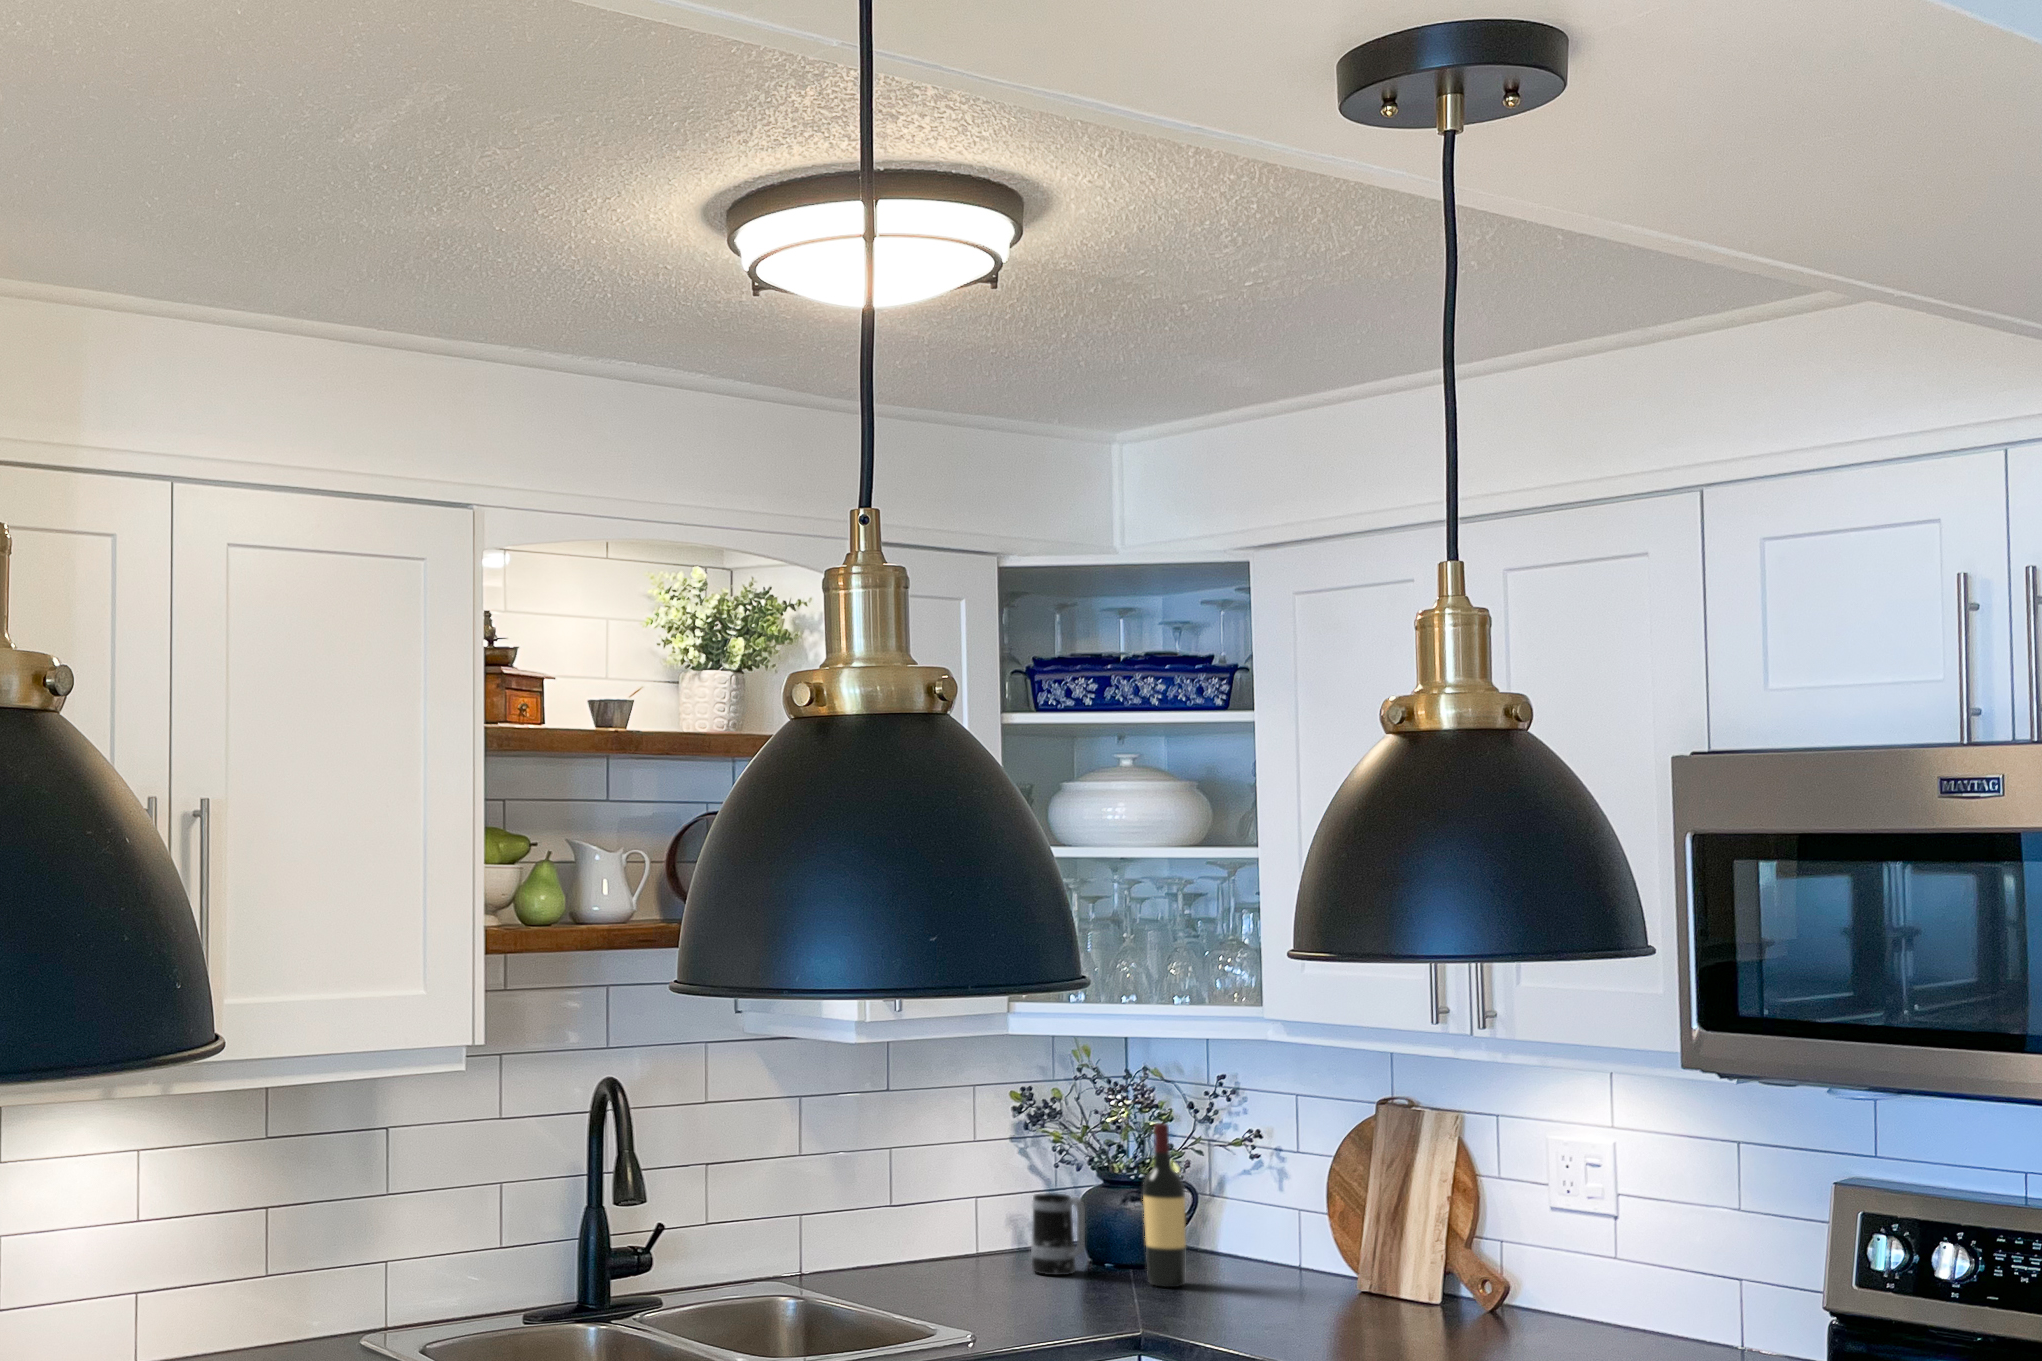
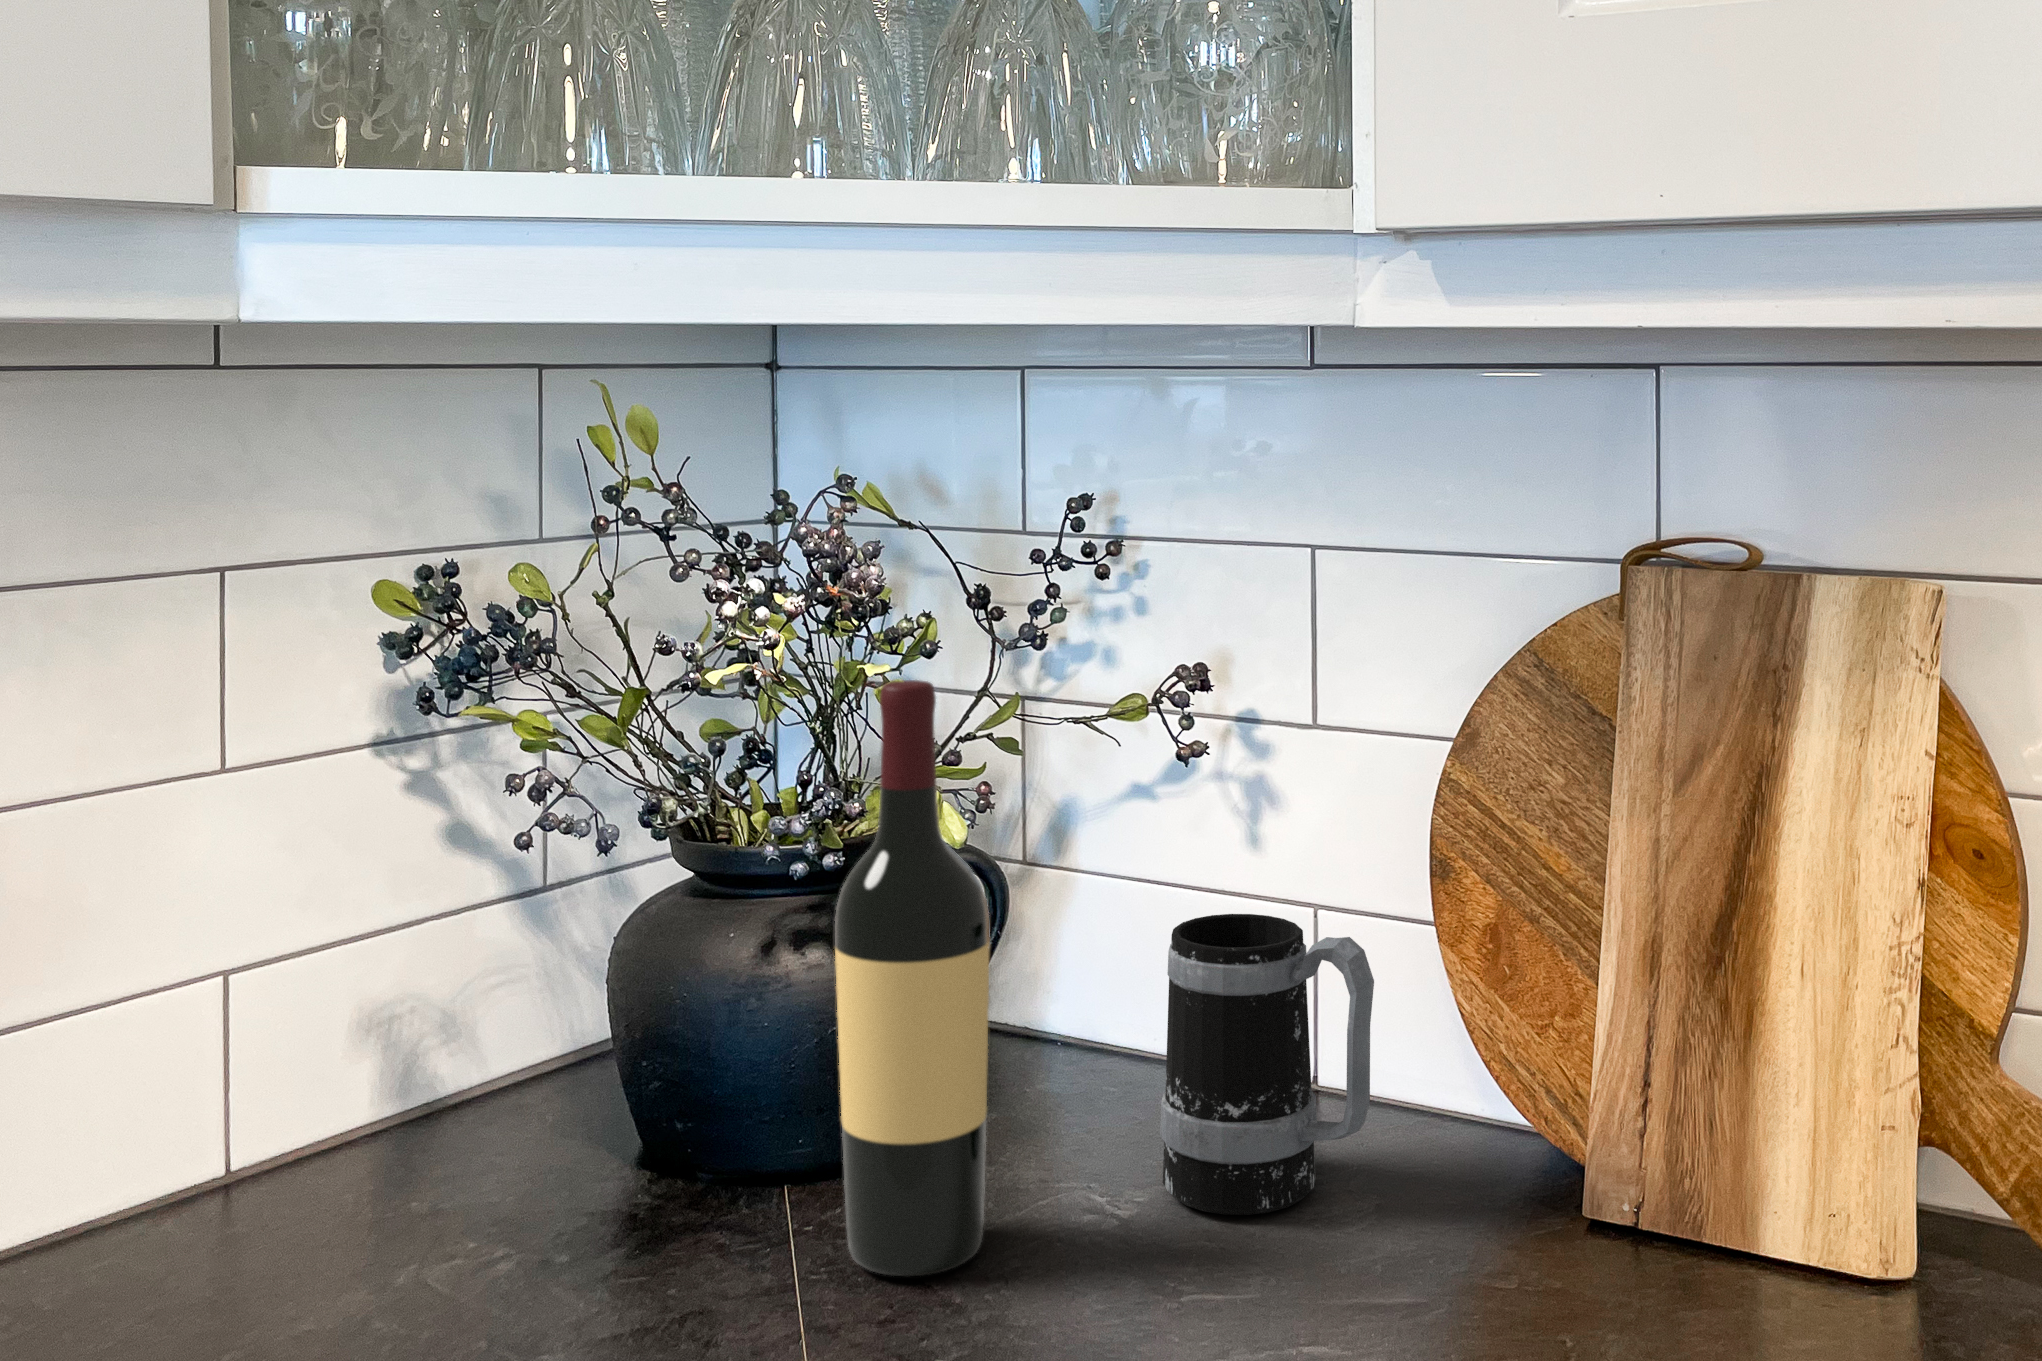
mug: present [1031,1193,1085,1275] -> present [1160,914,1374,1215]

